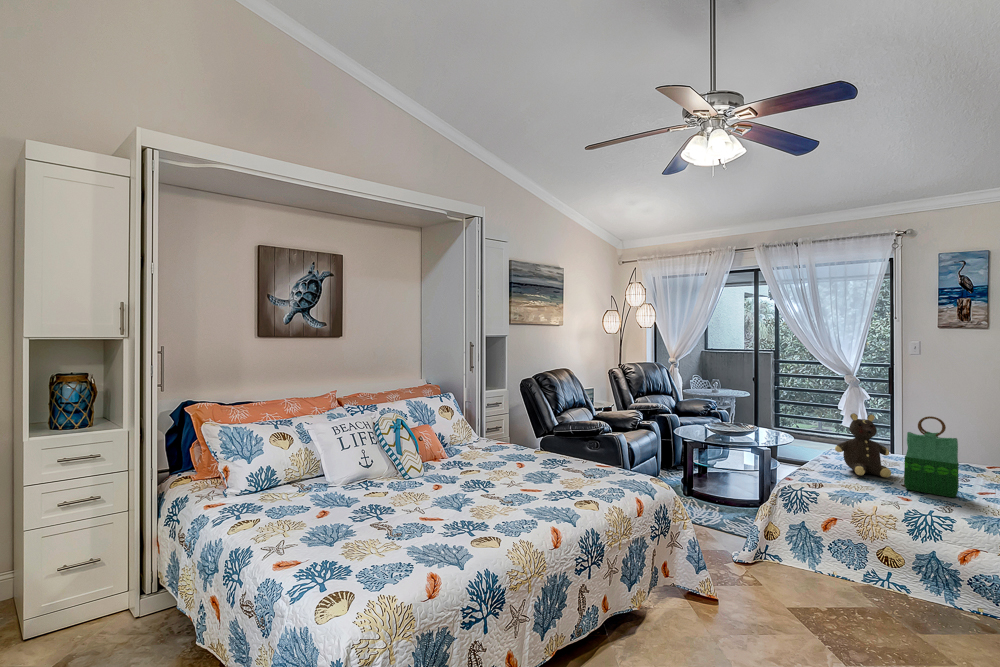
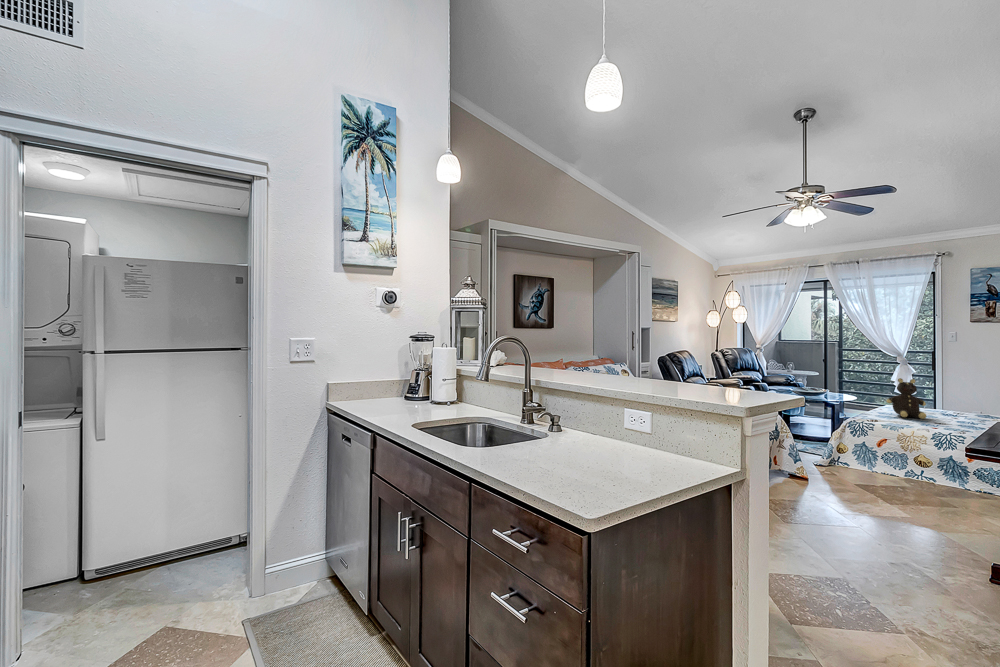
tote bag: present [904,416,959,498] -> none [934,378,972,428]

